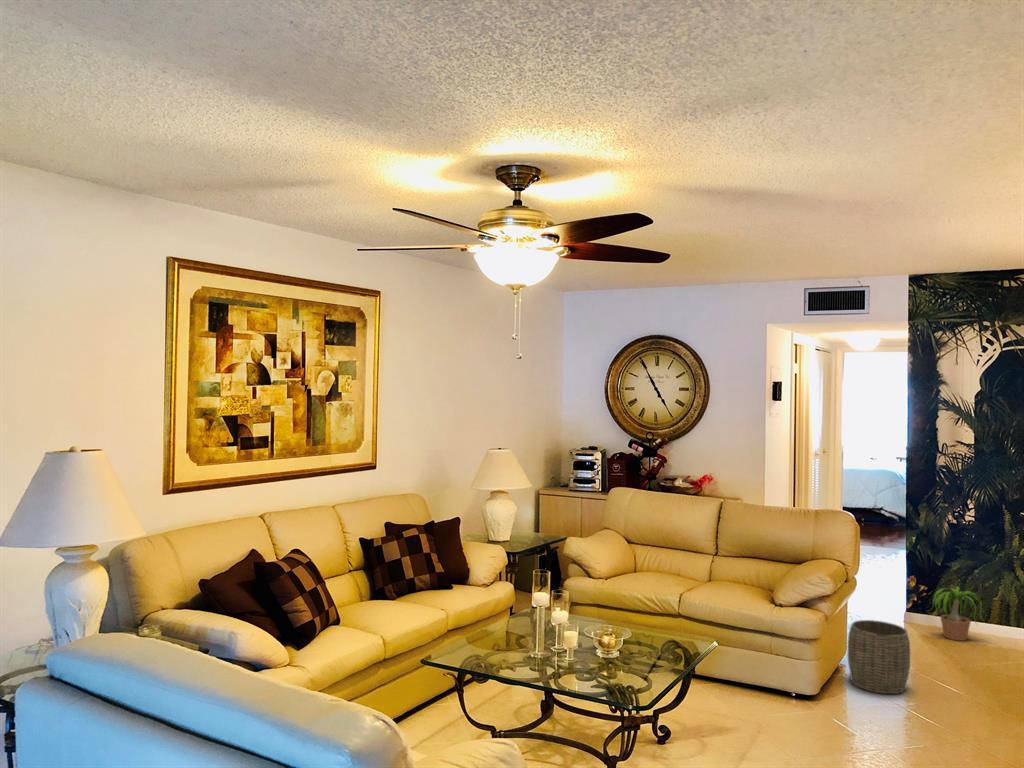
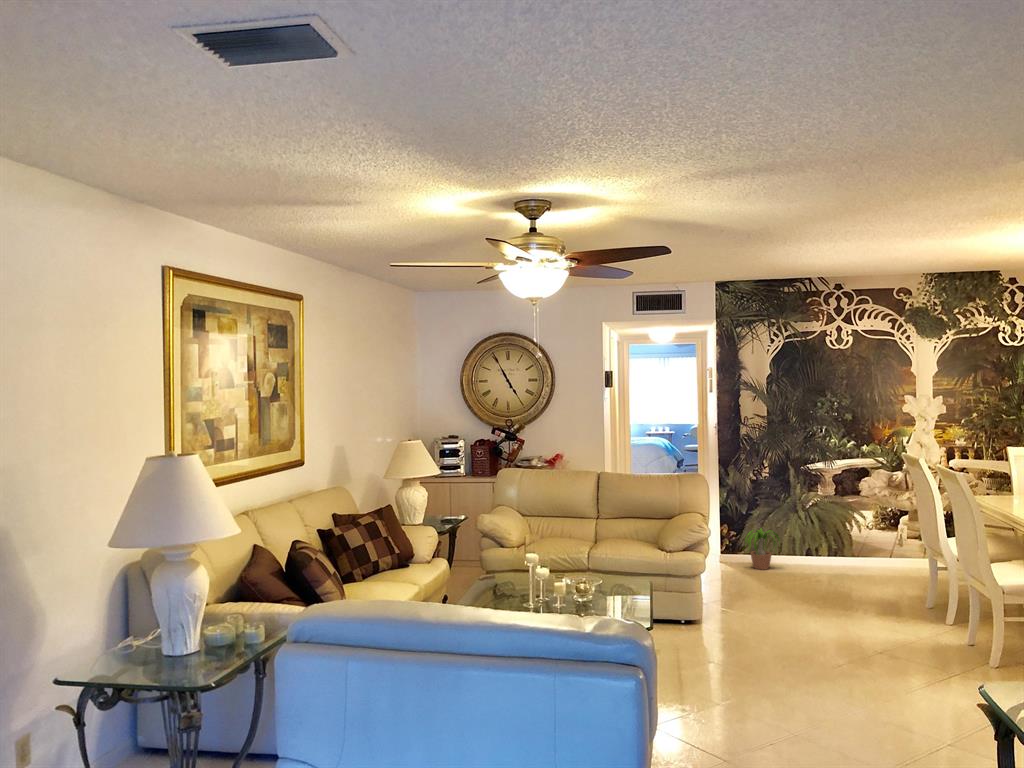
woven basket: present [848,620,910,694] -> none [708,557,754,611]

